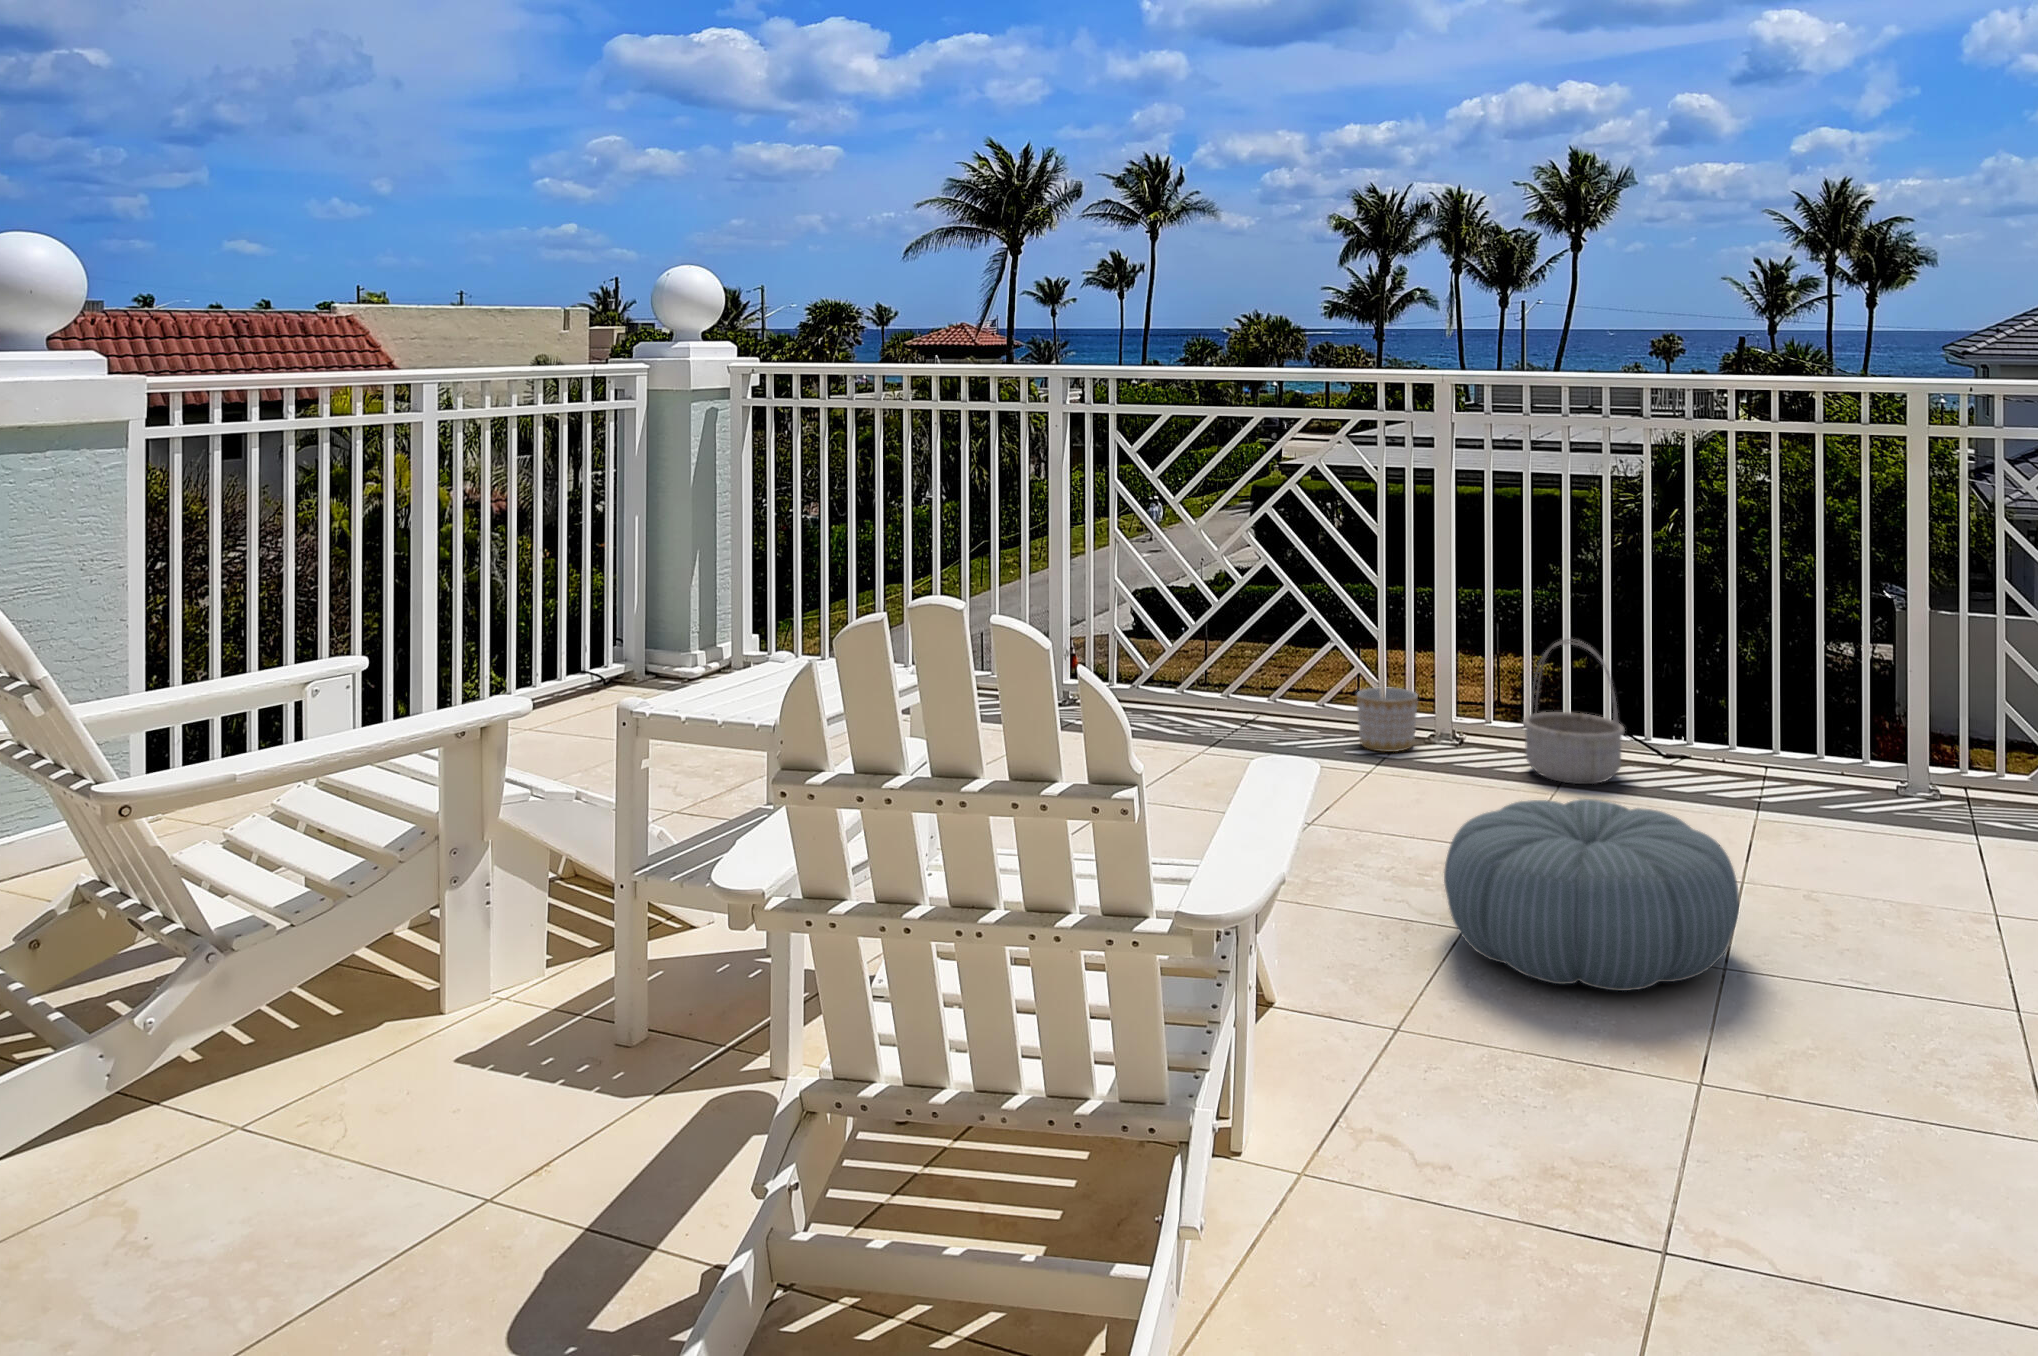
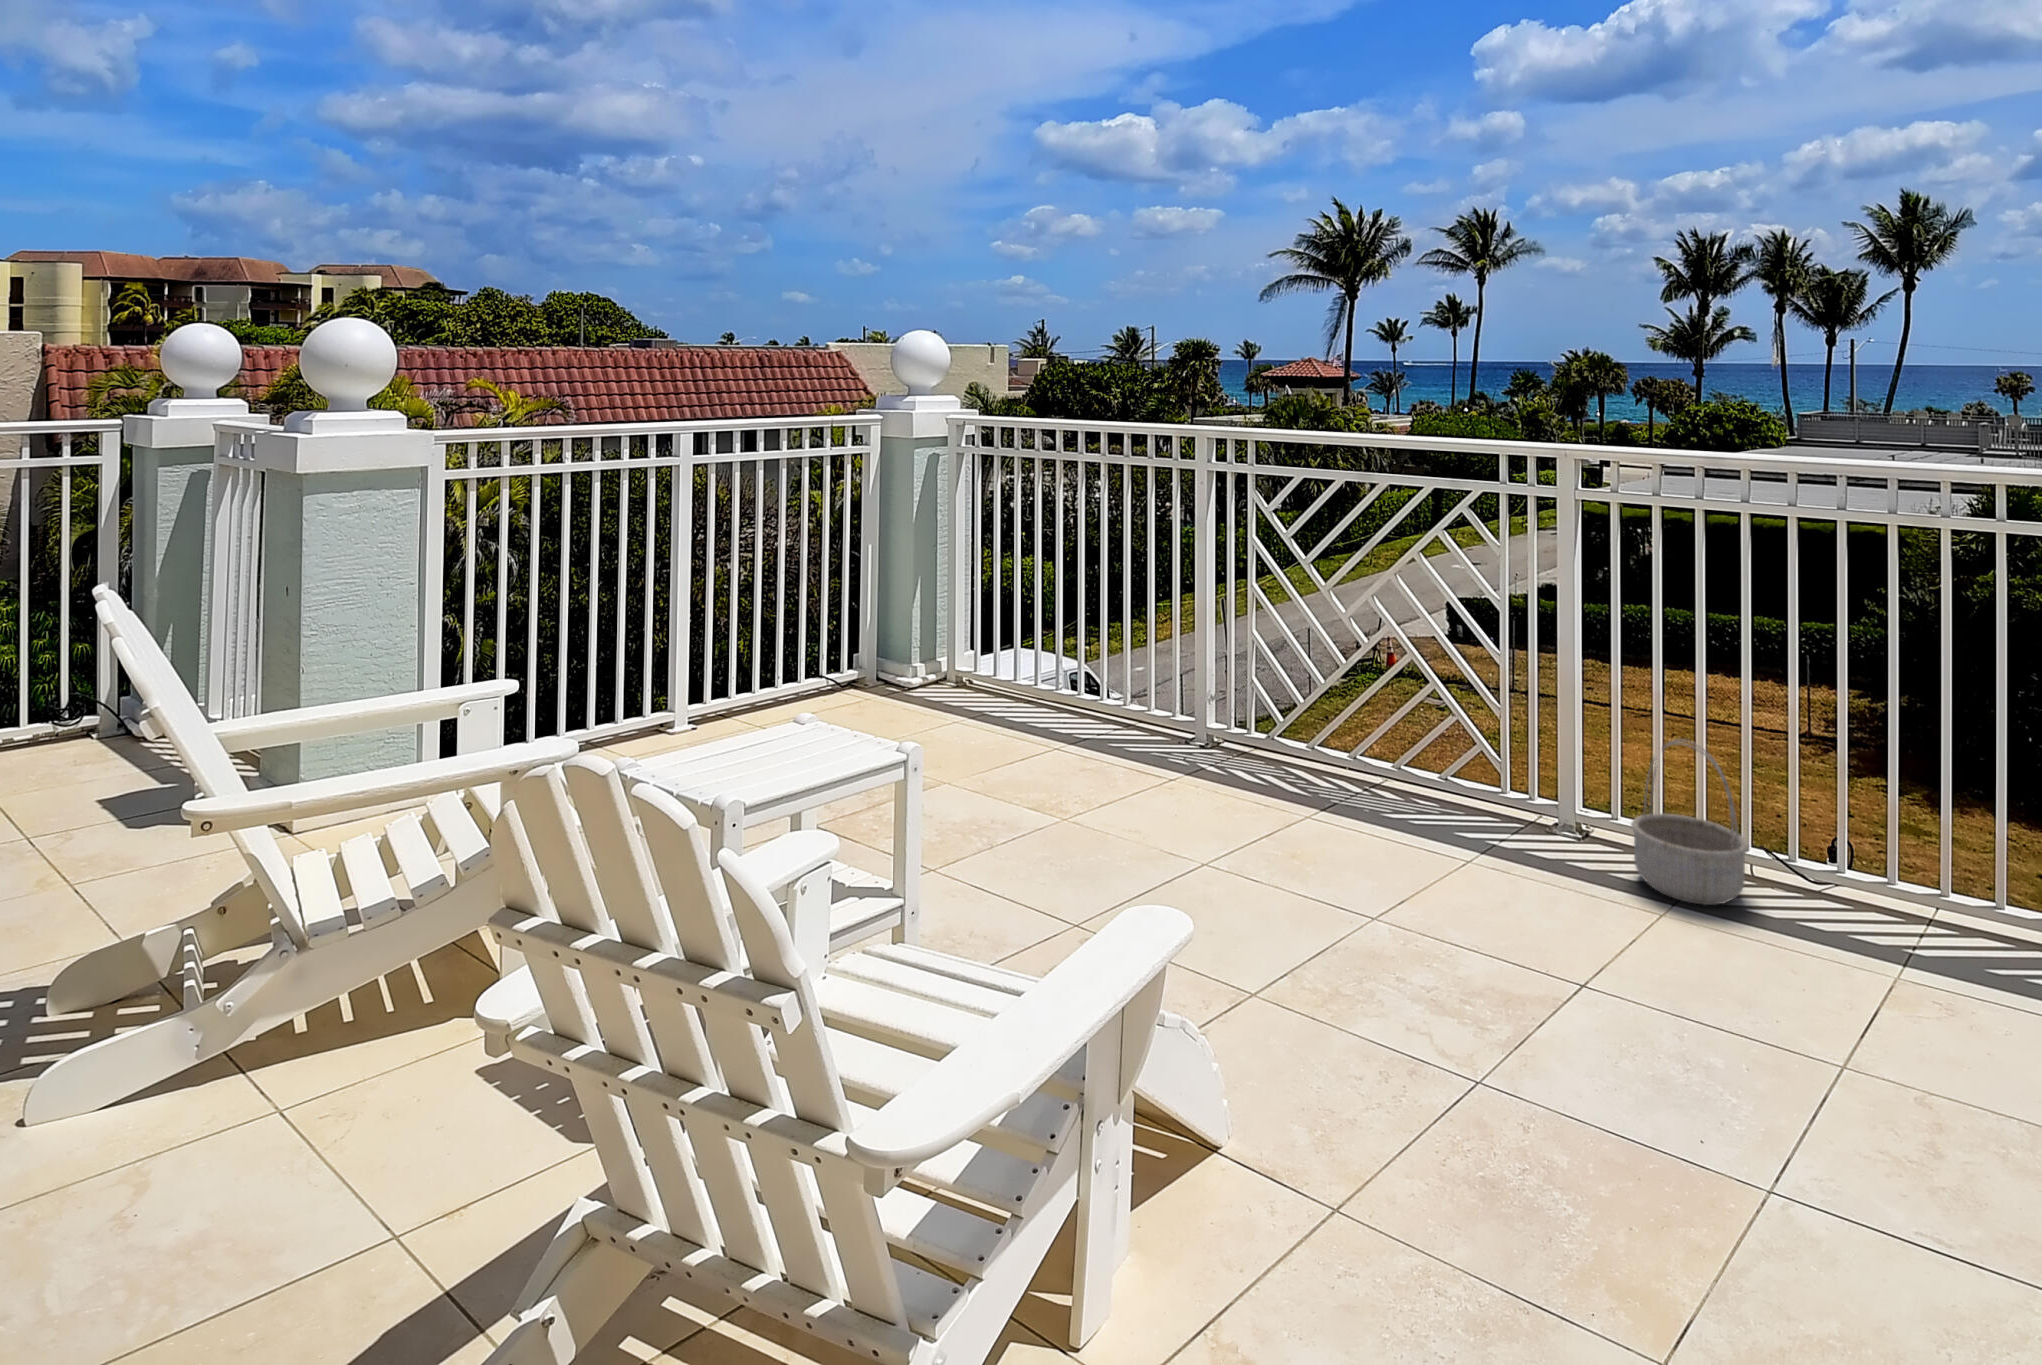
planter: present [1357,688,1418,752] -> none [1463,761,1528,833]
pouf: present [1444,799,1739,991] -> none [1427,955,1793,1239]

